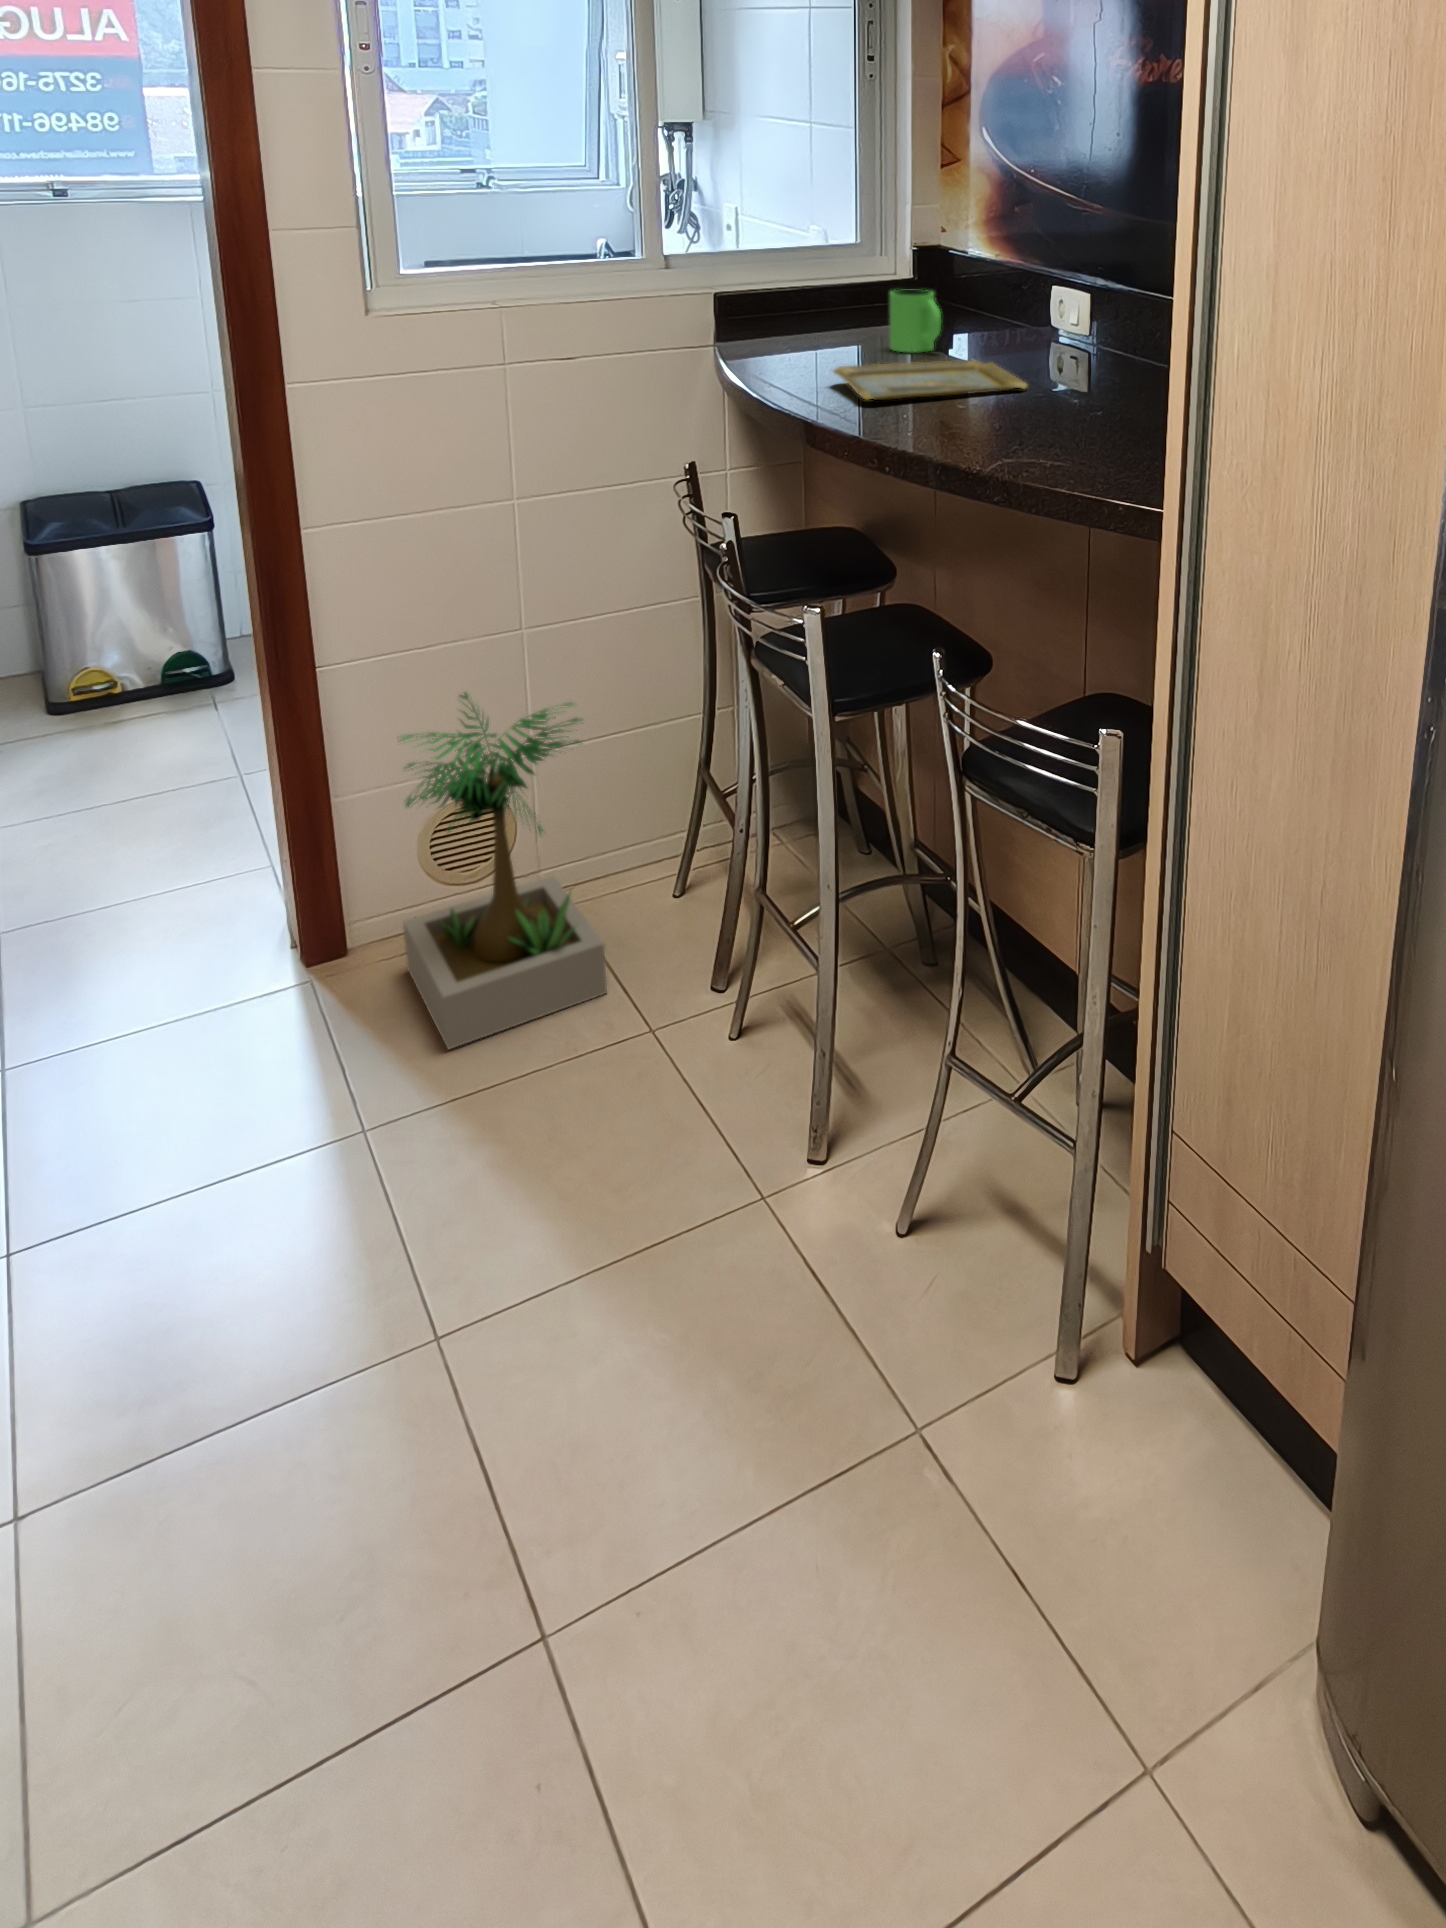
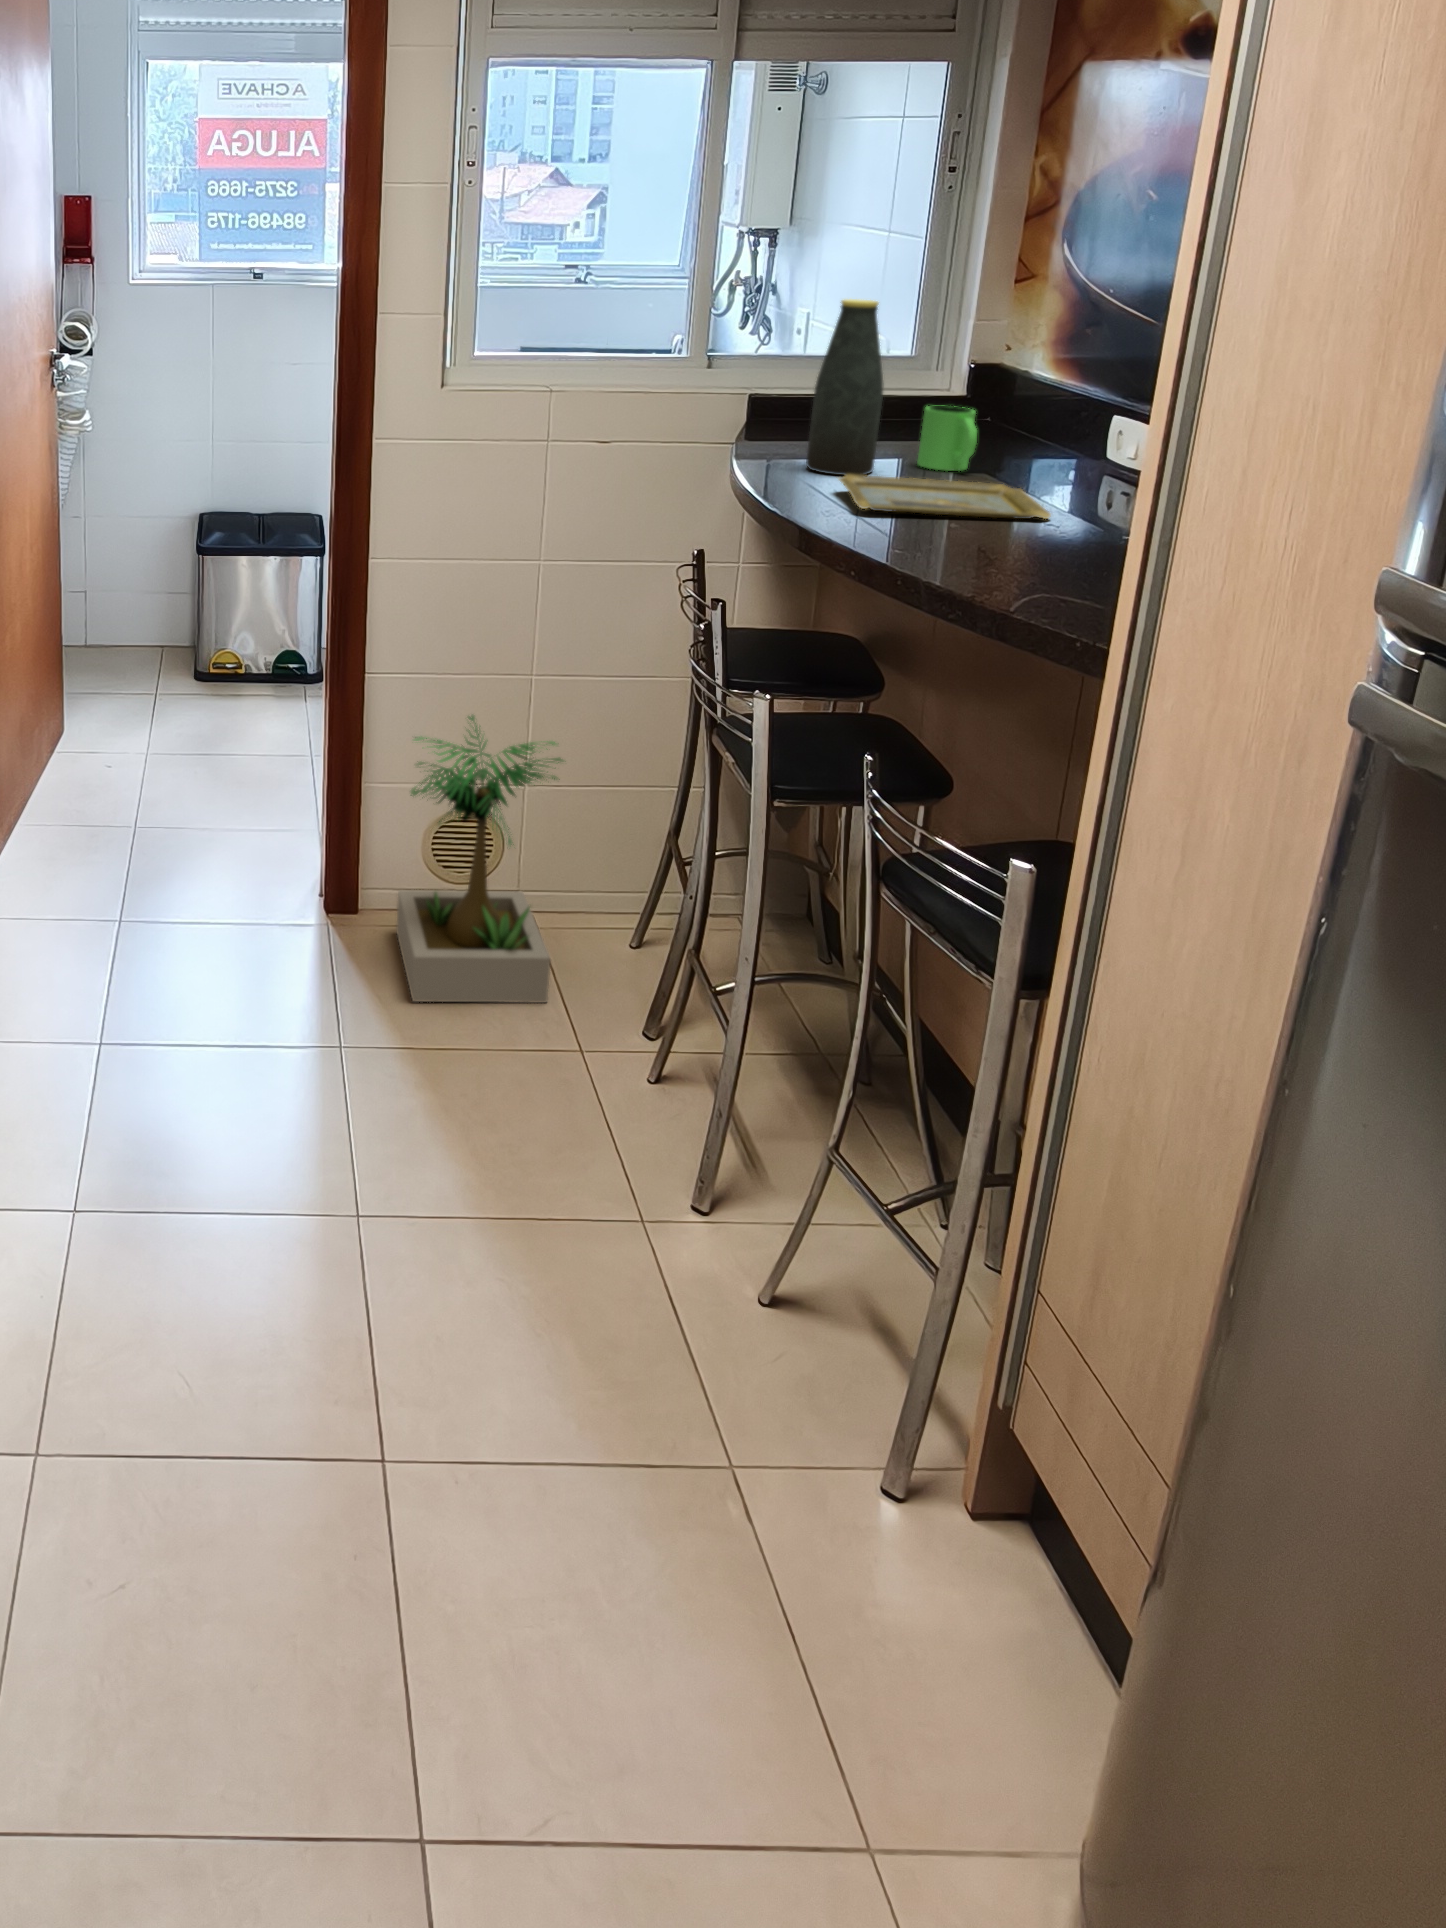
bottle: none [789,188,855,368] -> present [806,299,883,475]

